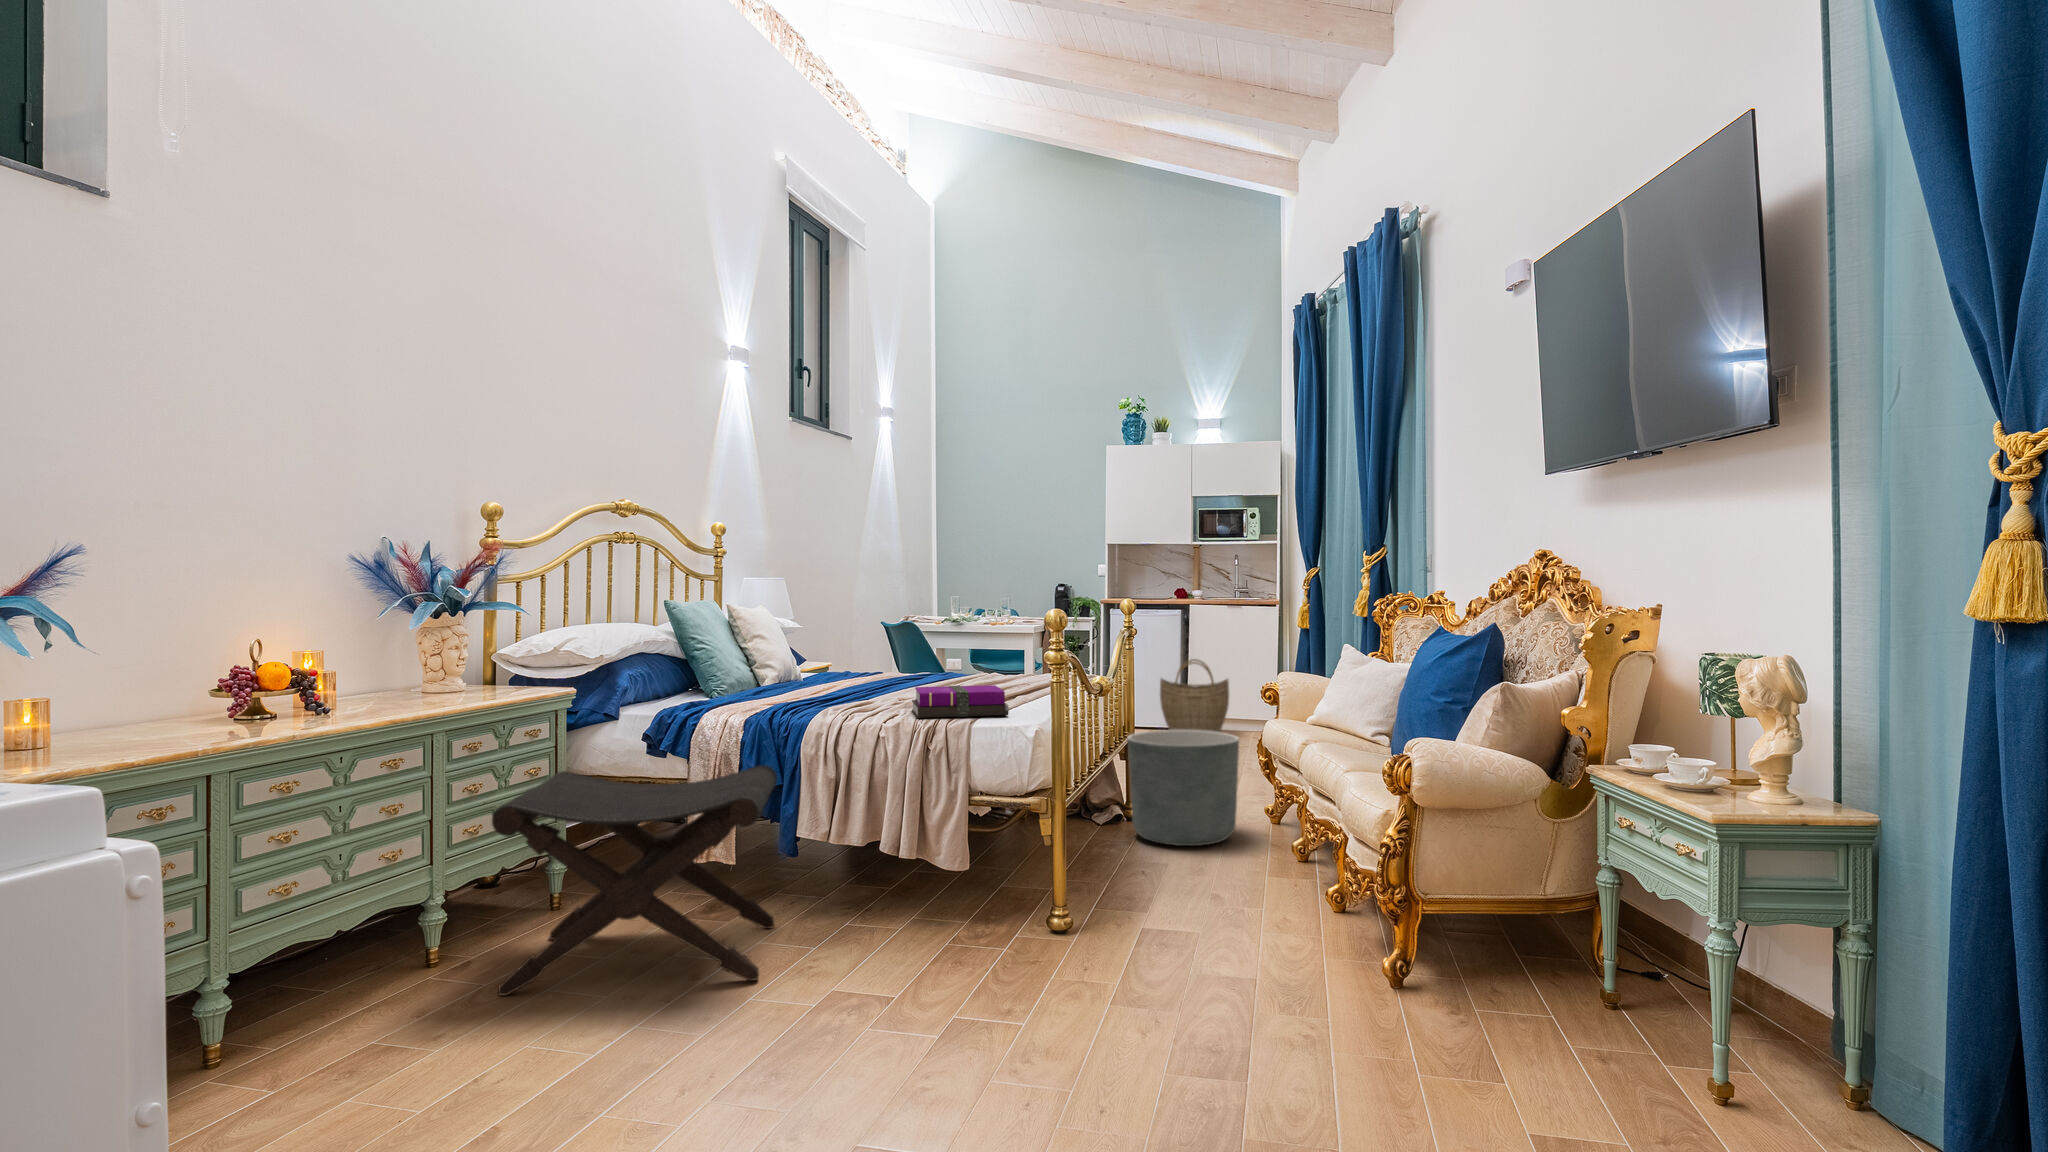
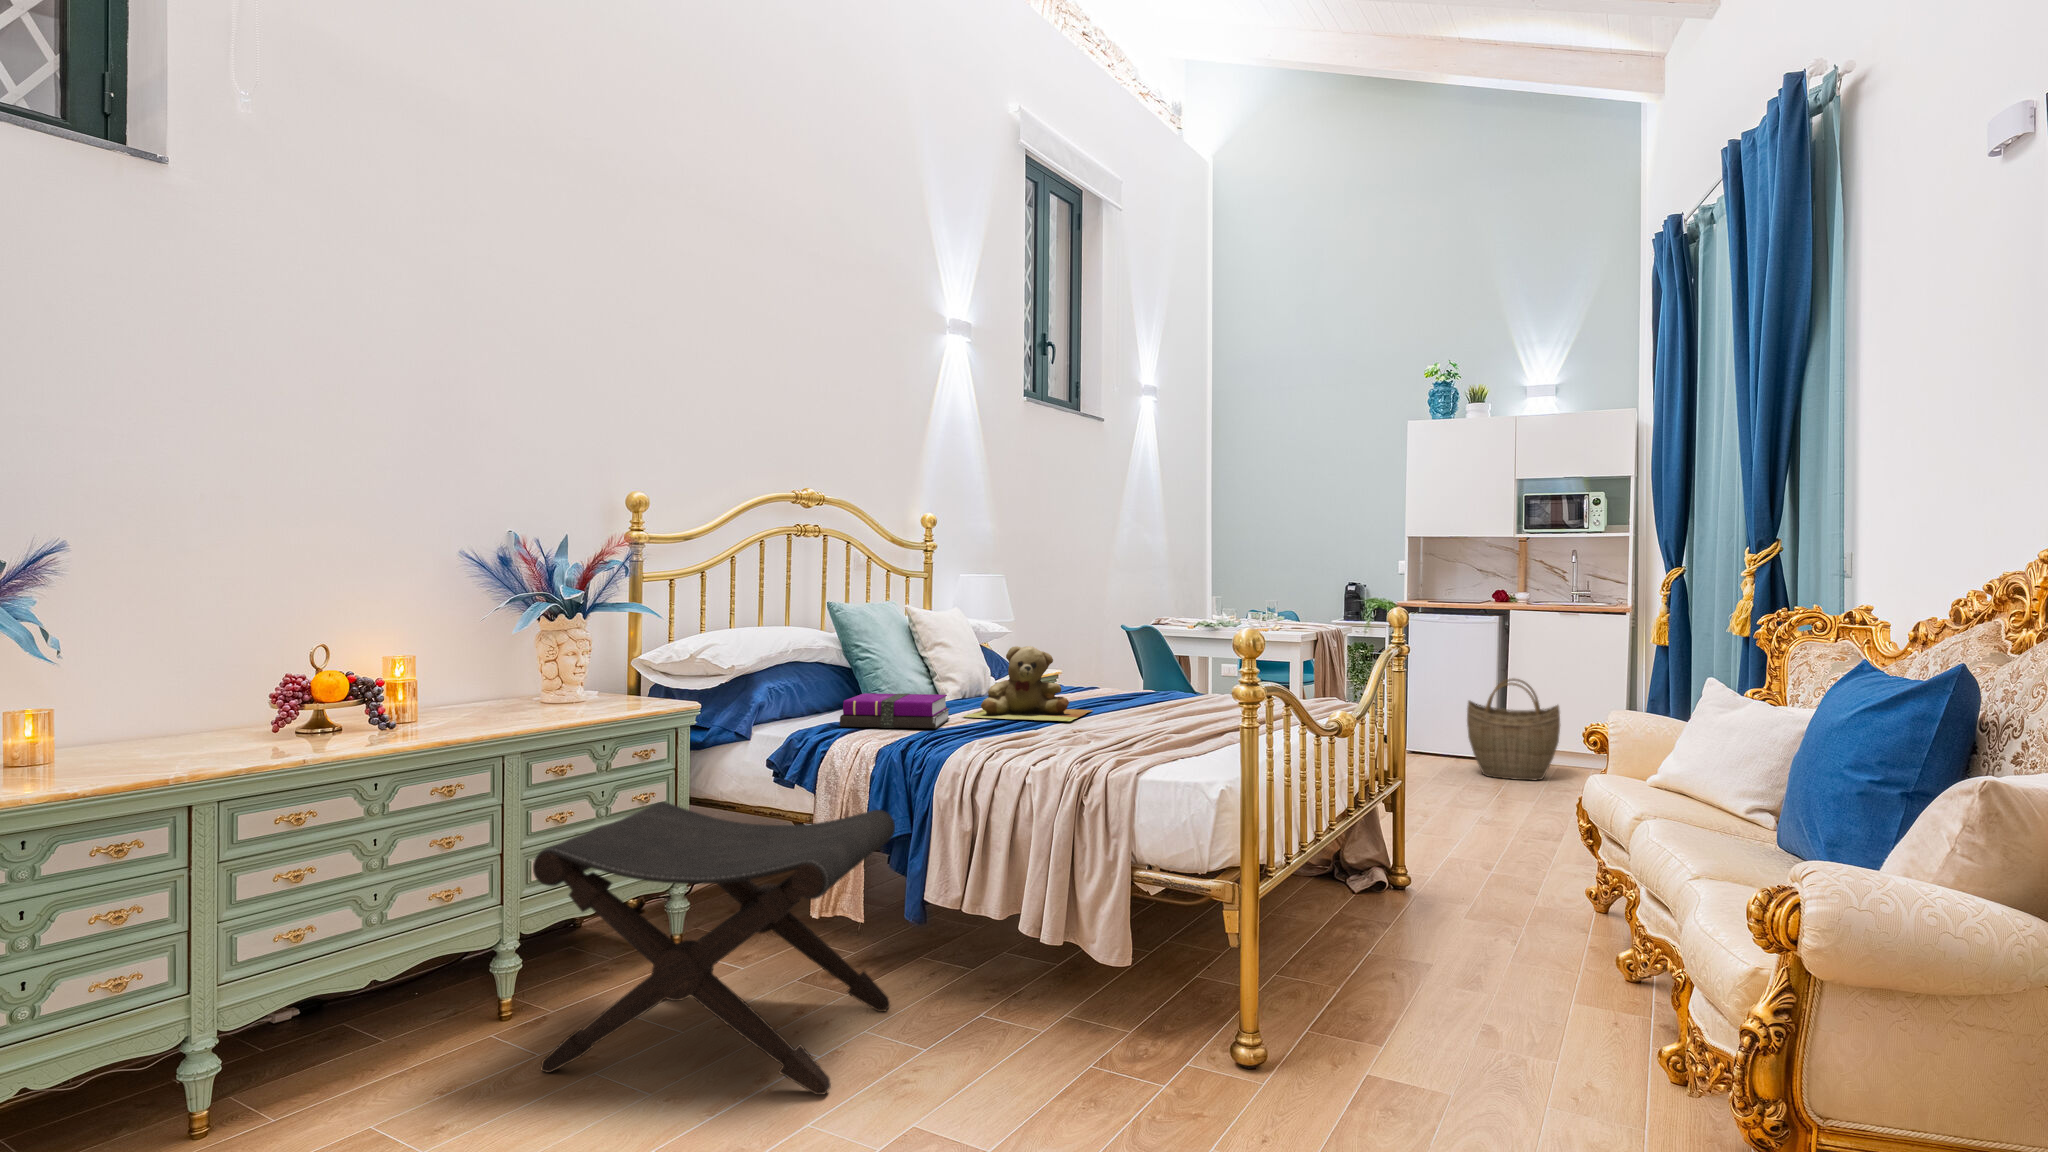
teddy bear: none [795,634,899,695] -> present [964,646,1093,721]
notebook: present [912,685,1009,718] -> present [840,693,950,728]
planter: present [1128,730,1239,846] -> none [1385,781,1543,944]

